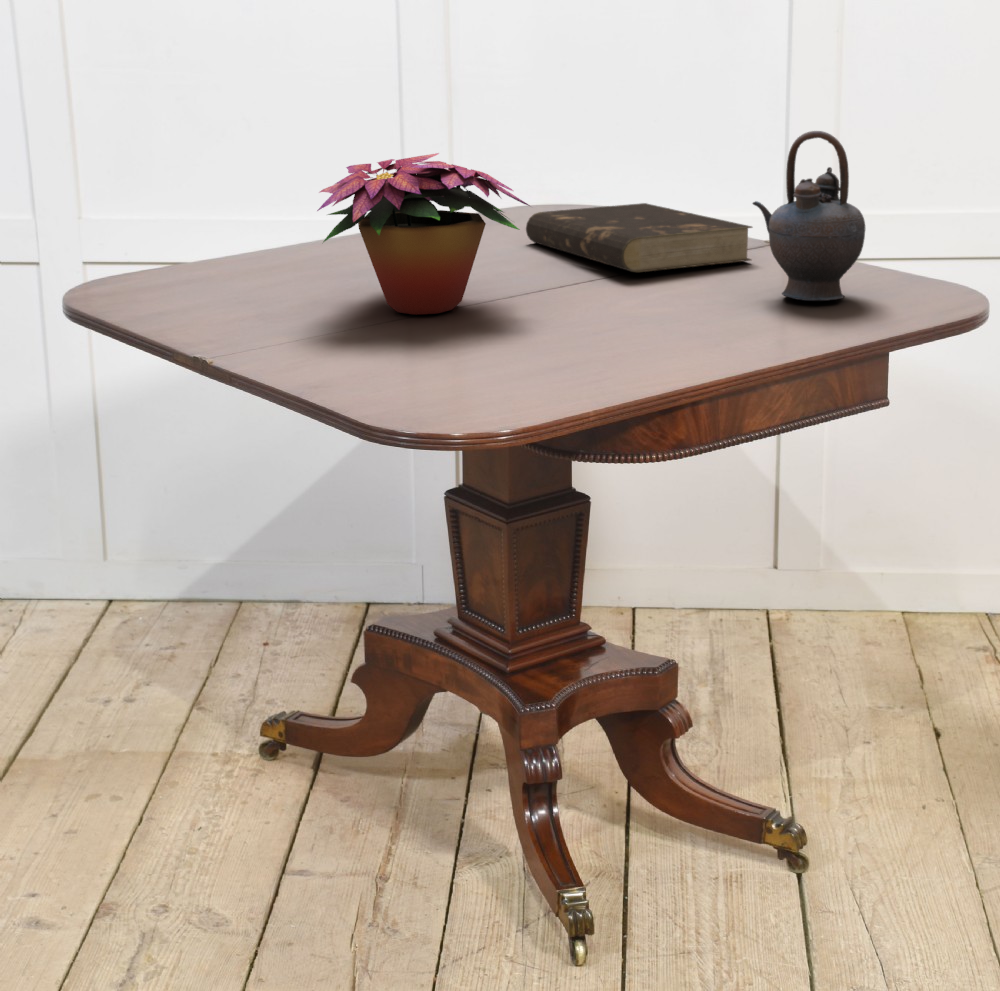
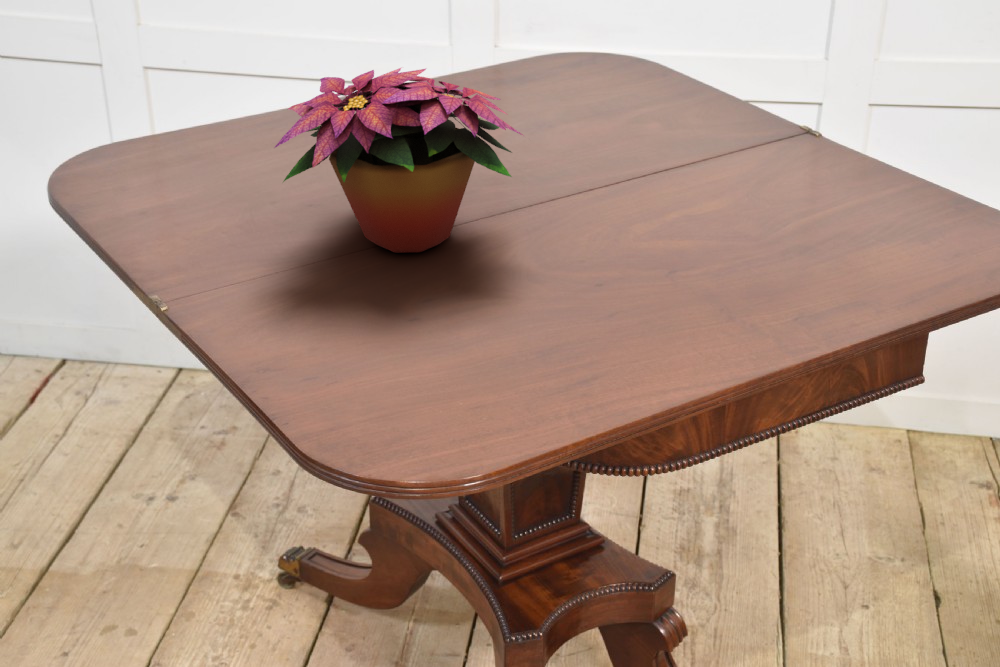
teapot: present [753,131,865,301] -> none [793,64,927,263]
book: present [526,203,752,272] -> none [547,68,793,188]

